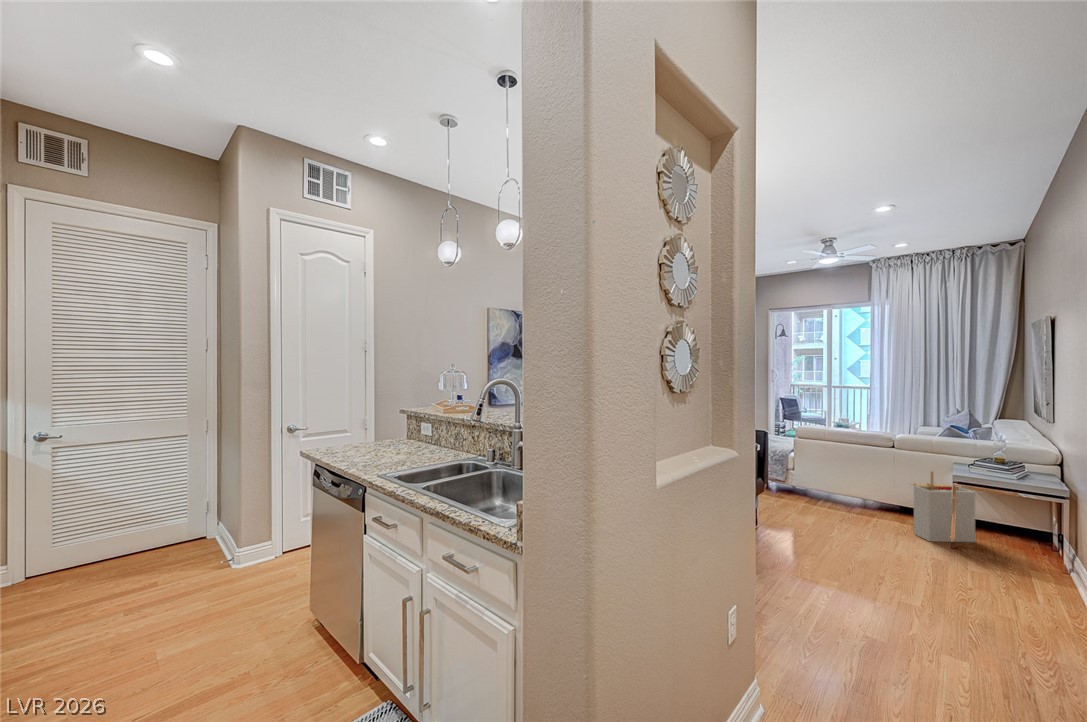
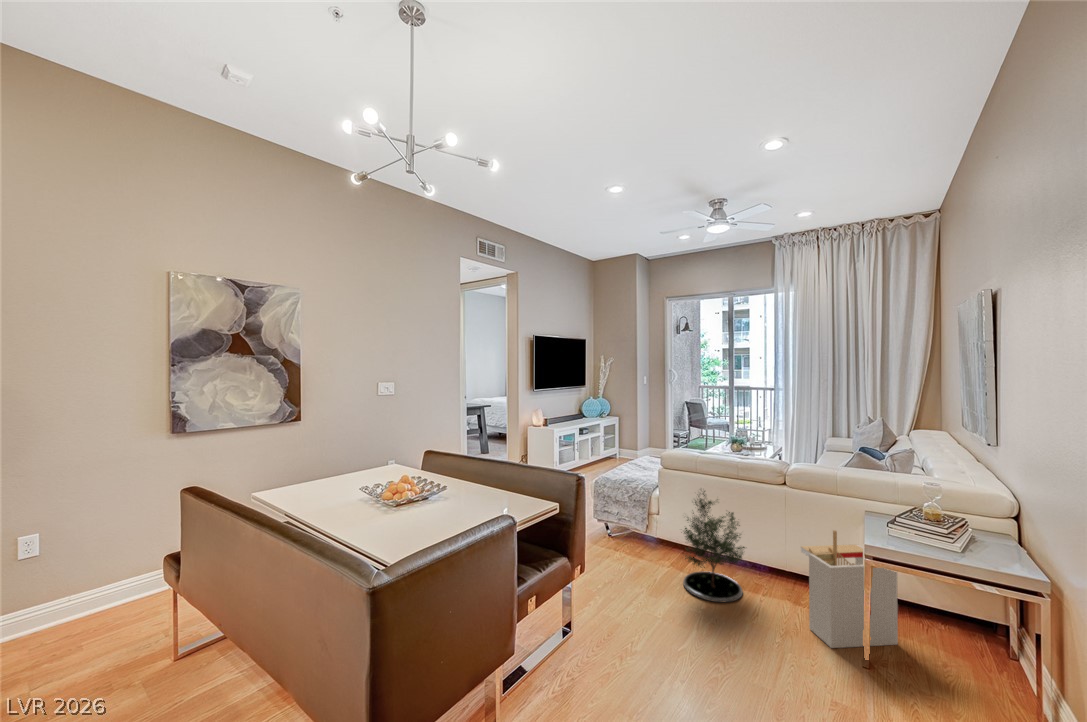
potted tree: none [817,447,867,521] -> present [683,491,745,602]

